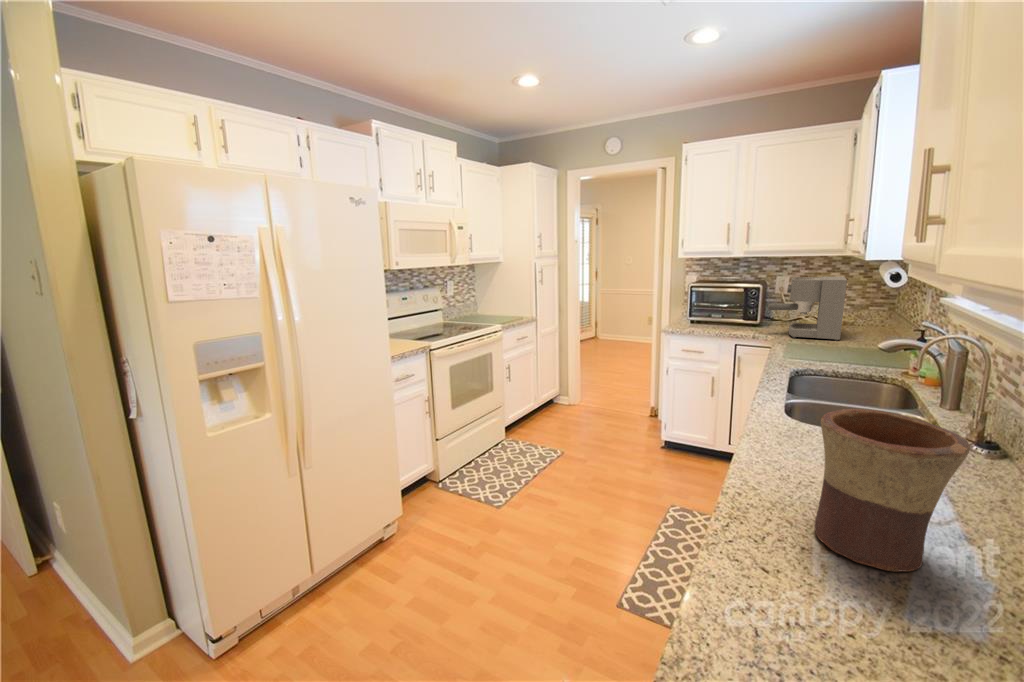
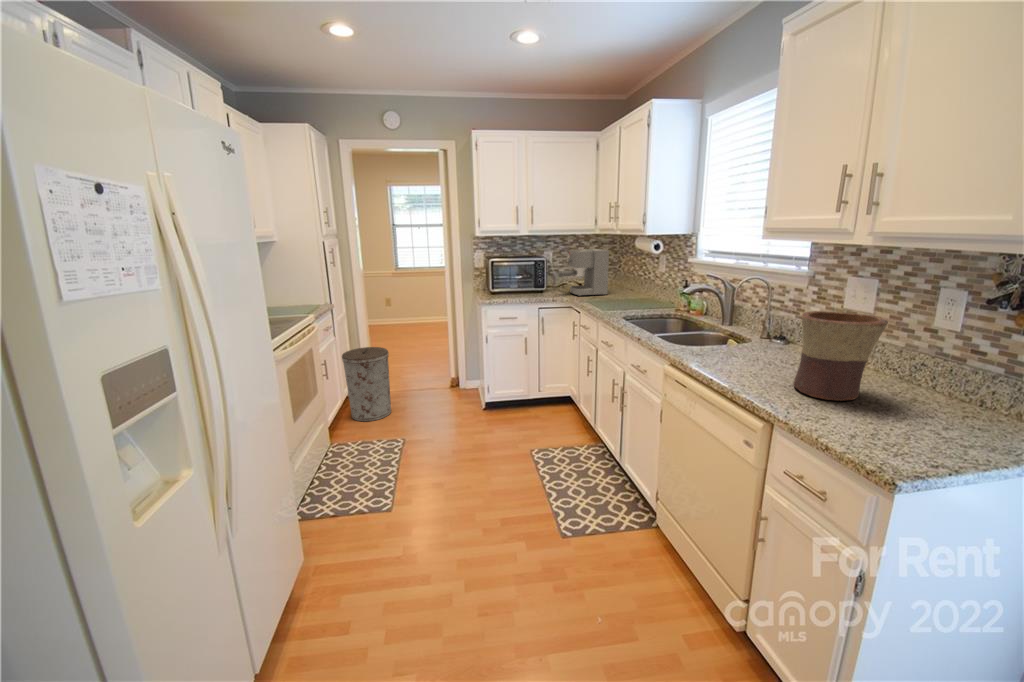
trash can: none [536,360,578,429] -> present [342,347,391,421]

